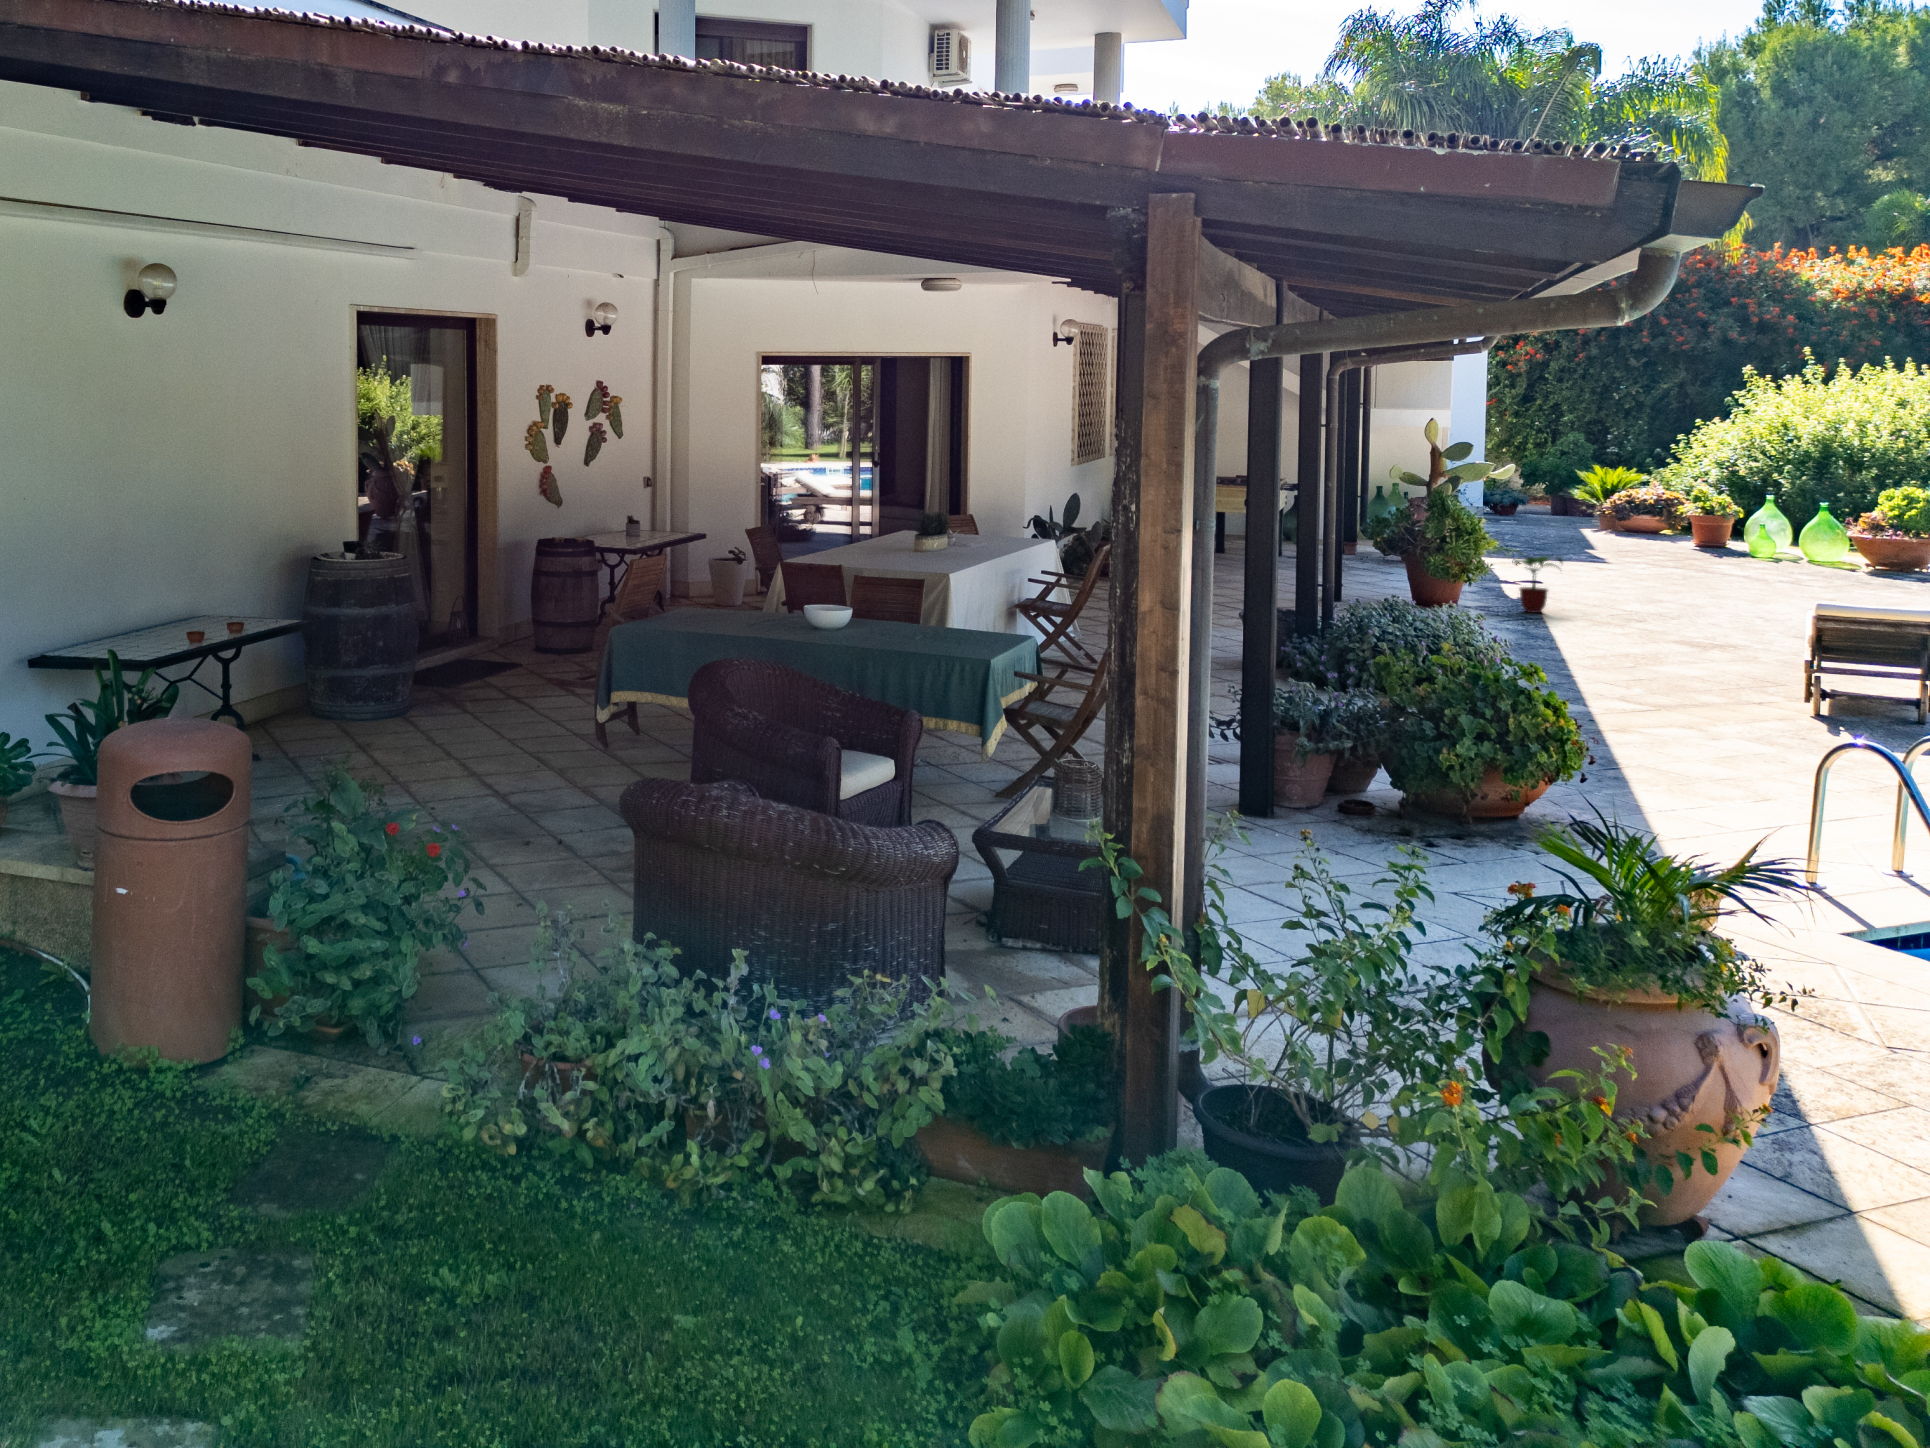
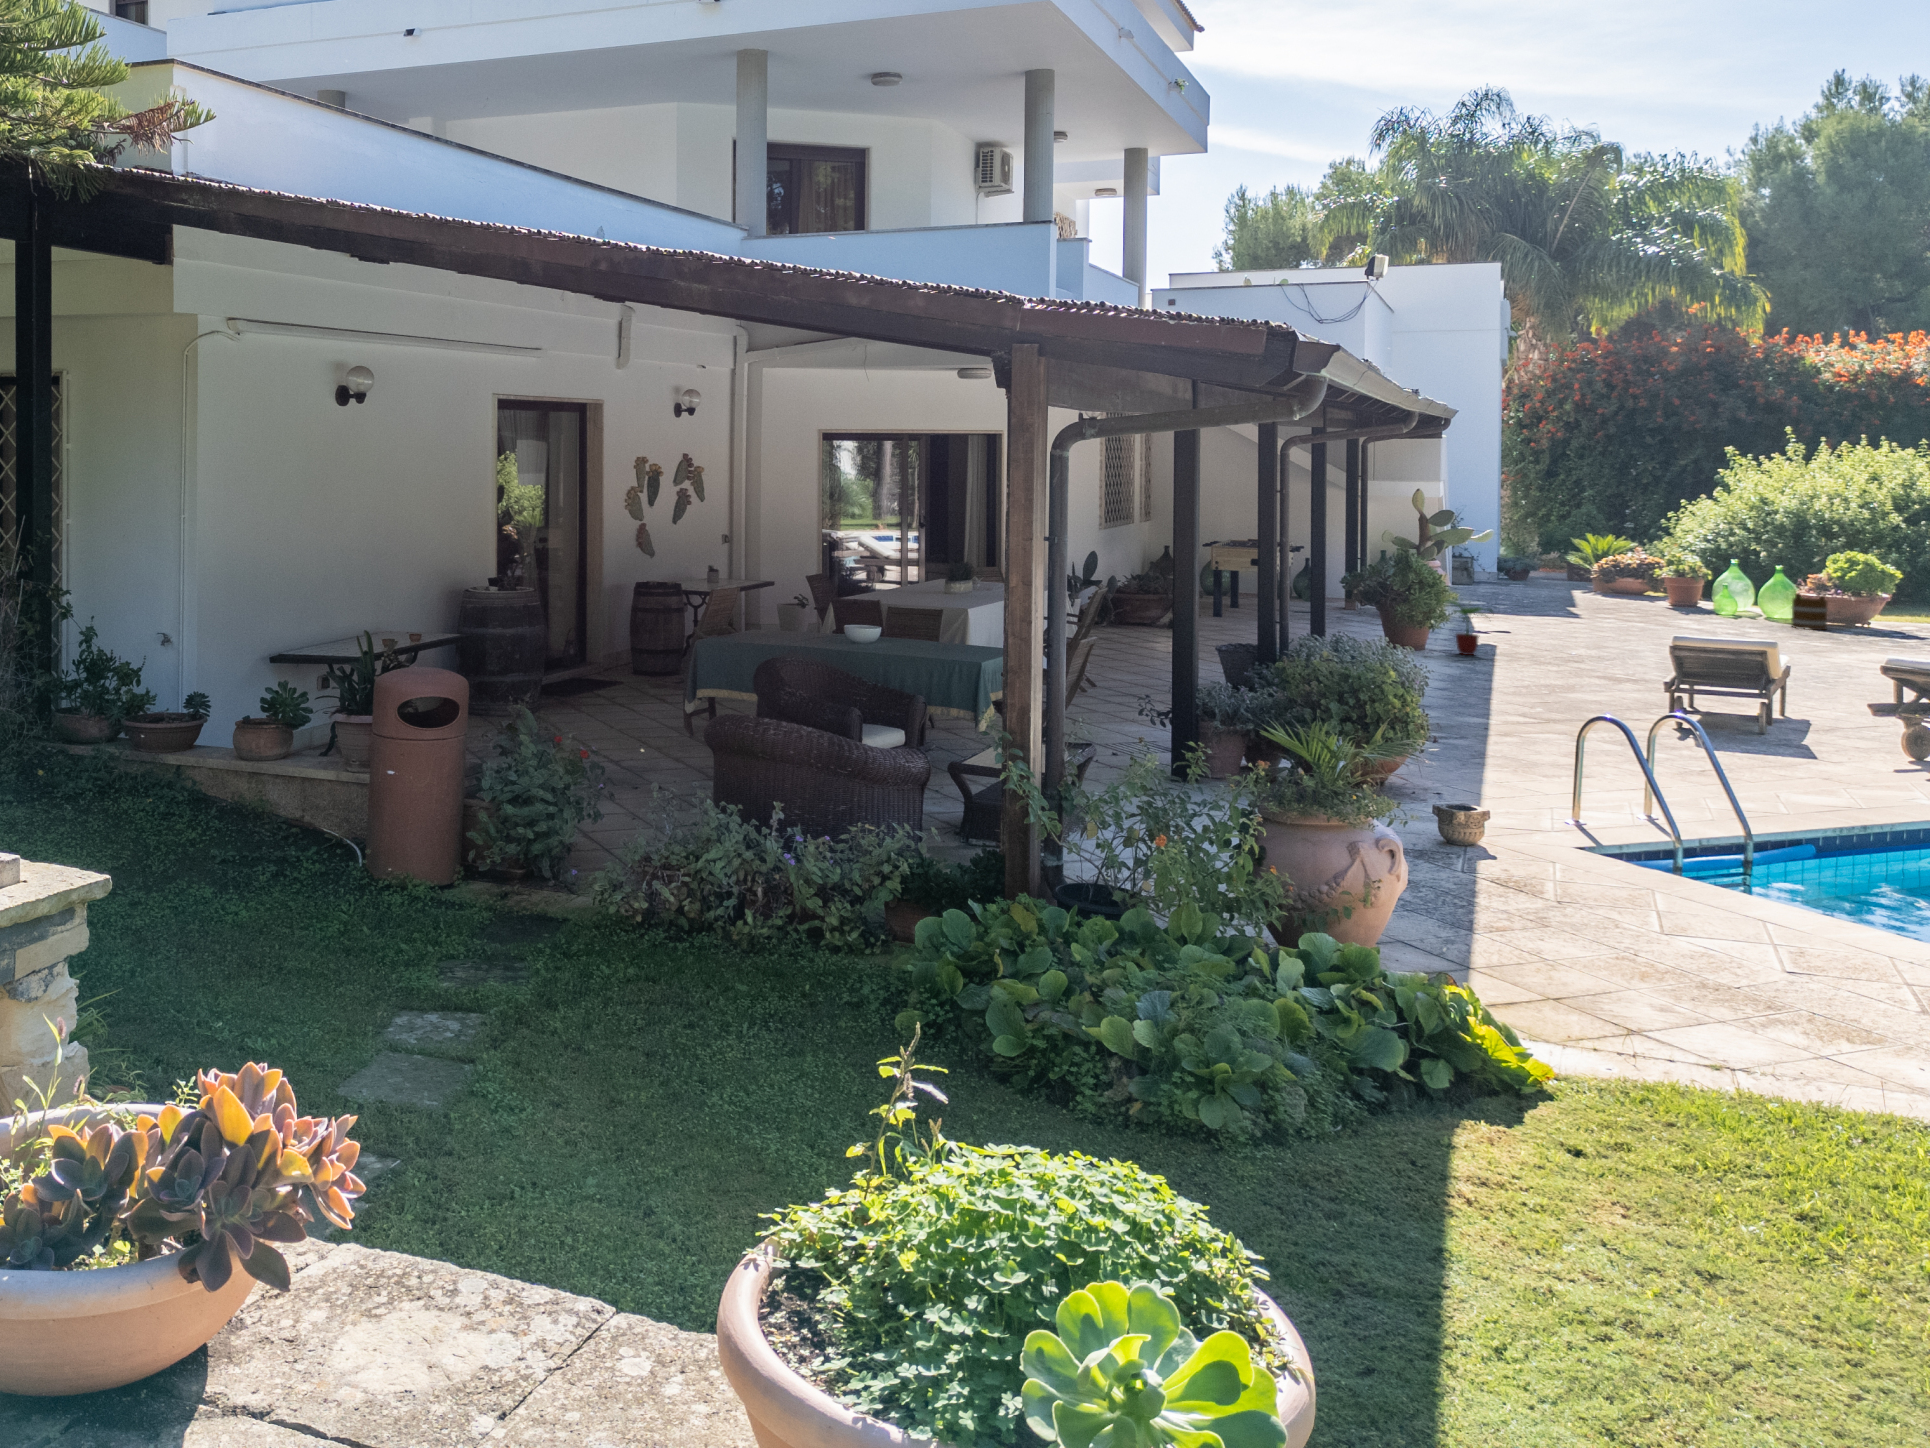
bucket: none [1848,529,1890,571] -> present [1791,593,1828,630]

